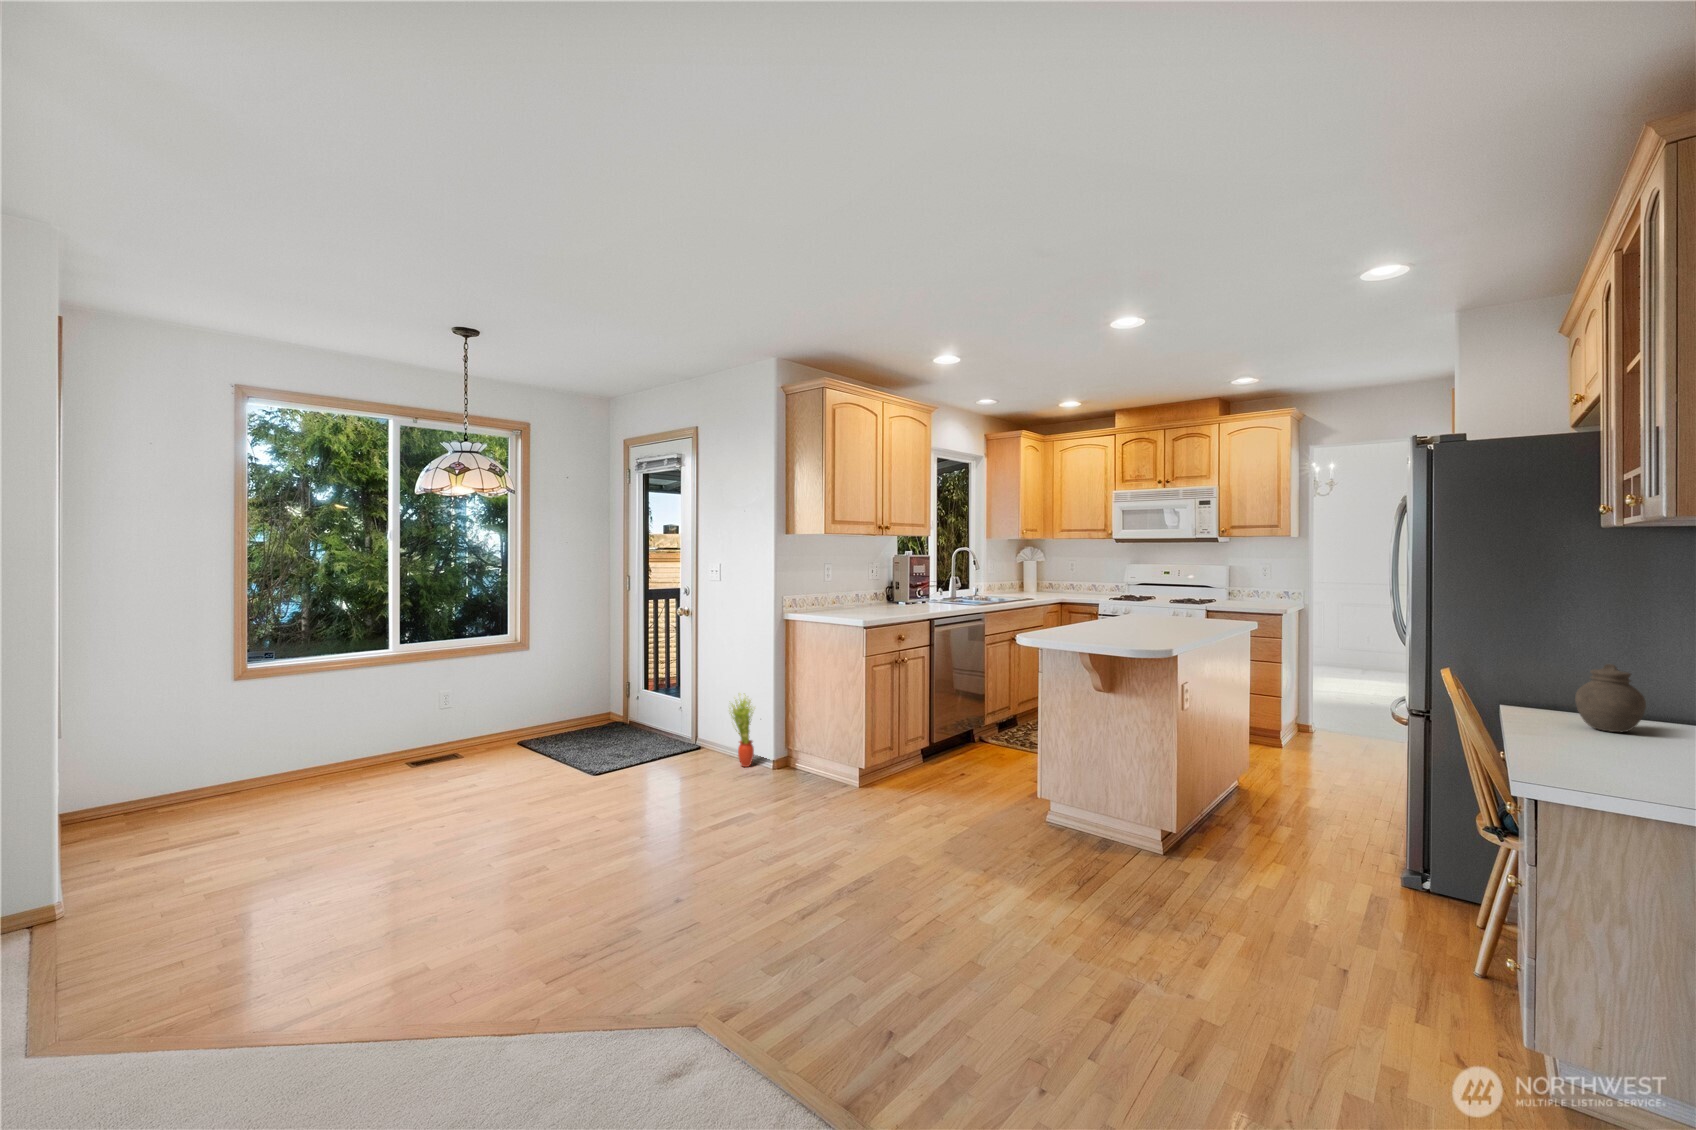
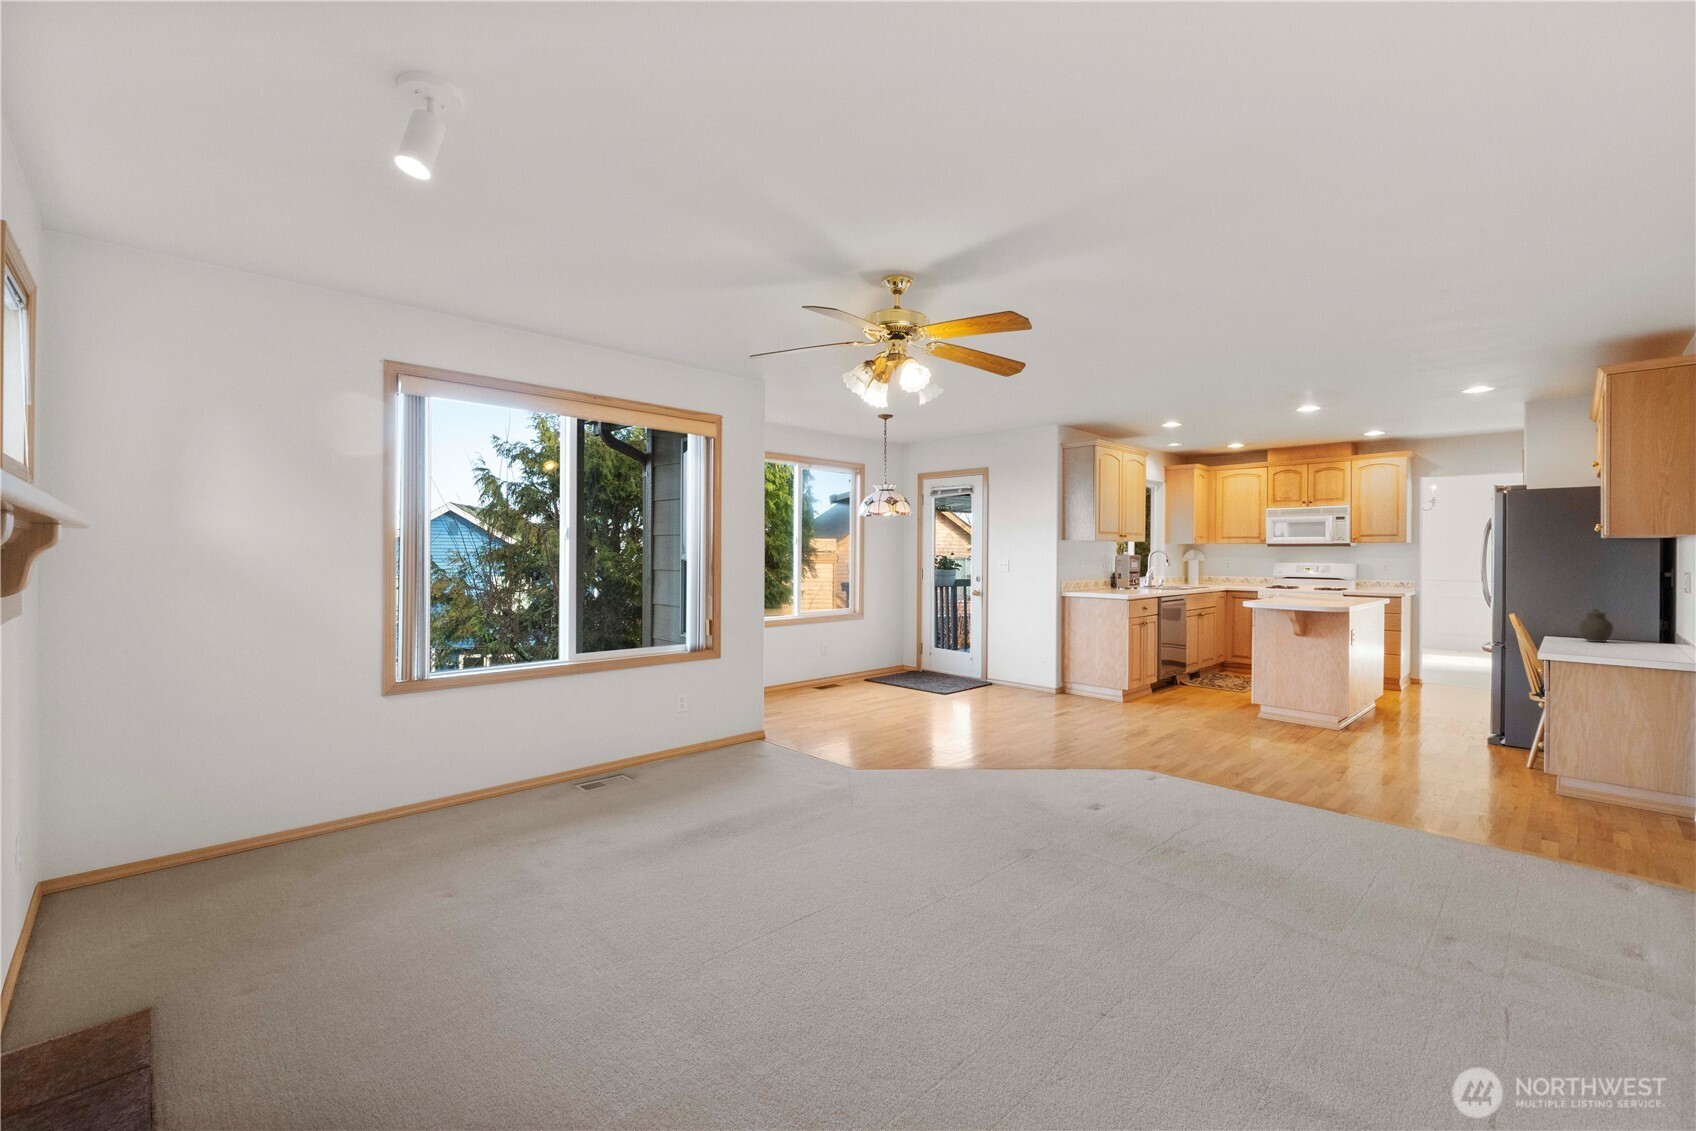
potted plant: present [731,694,754,767] -> none [1024,645,1044,693]

